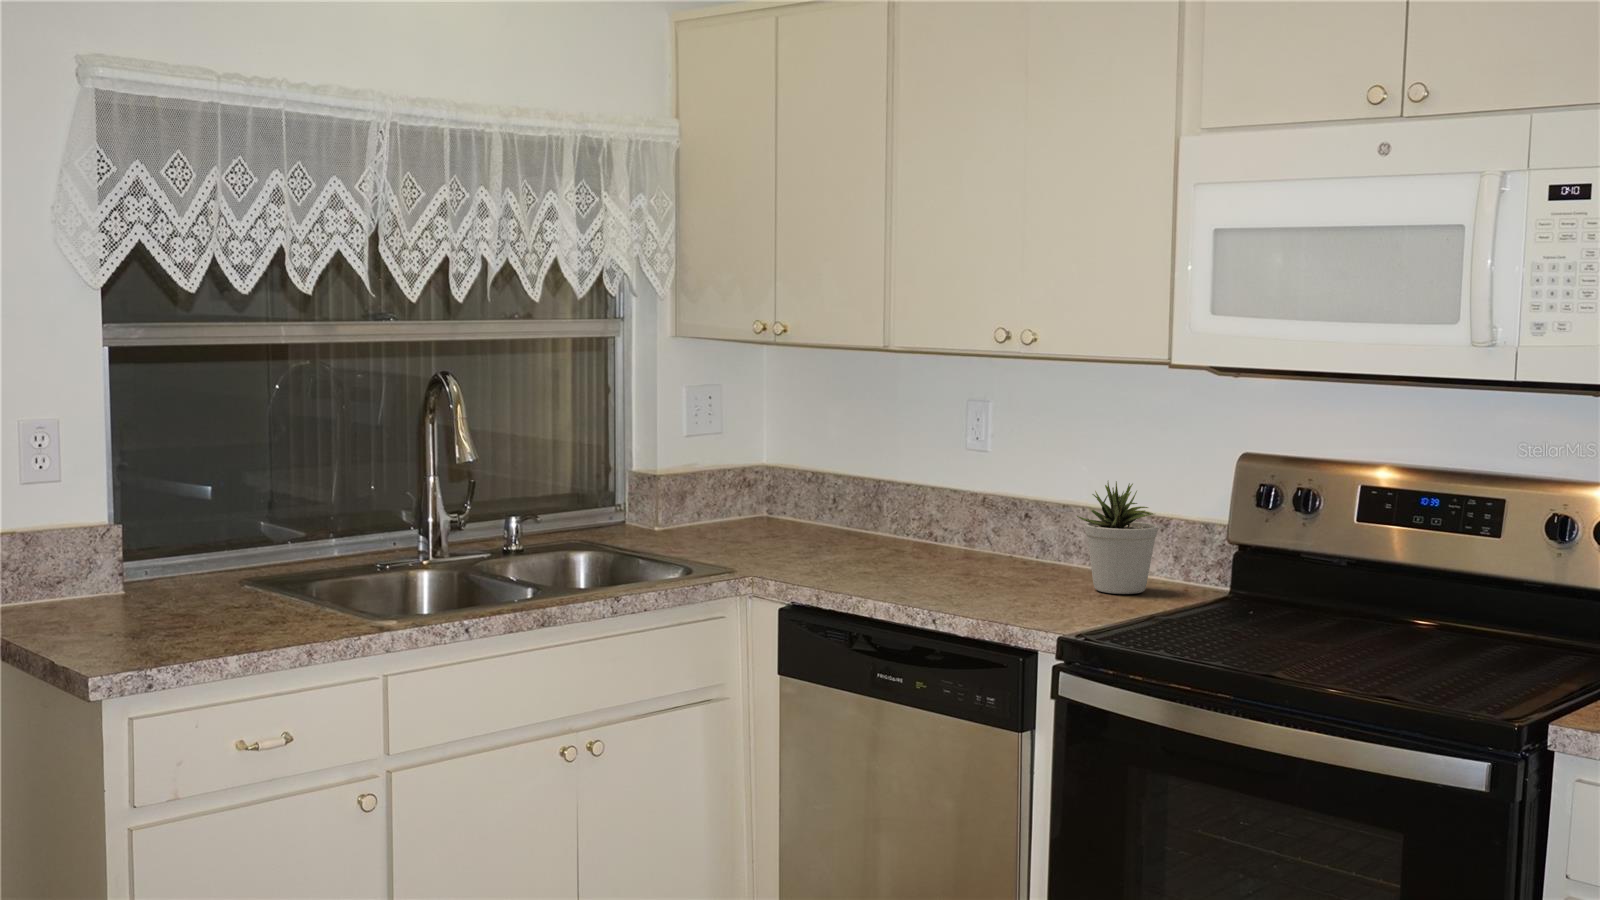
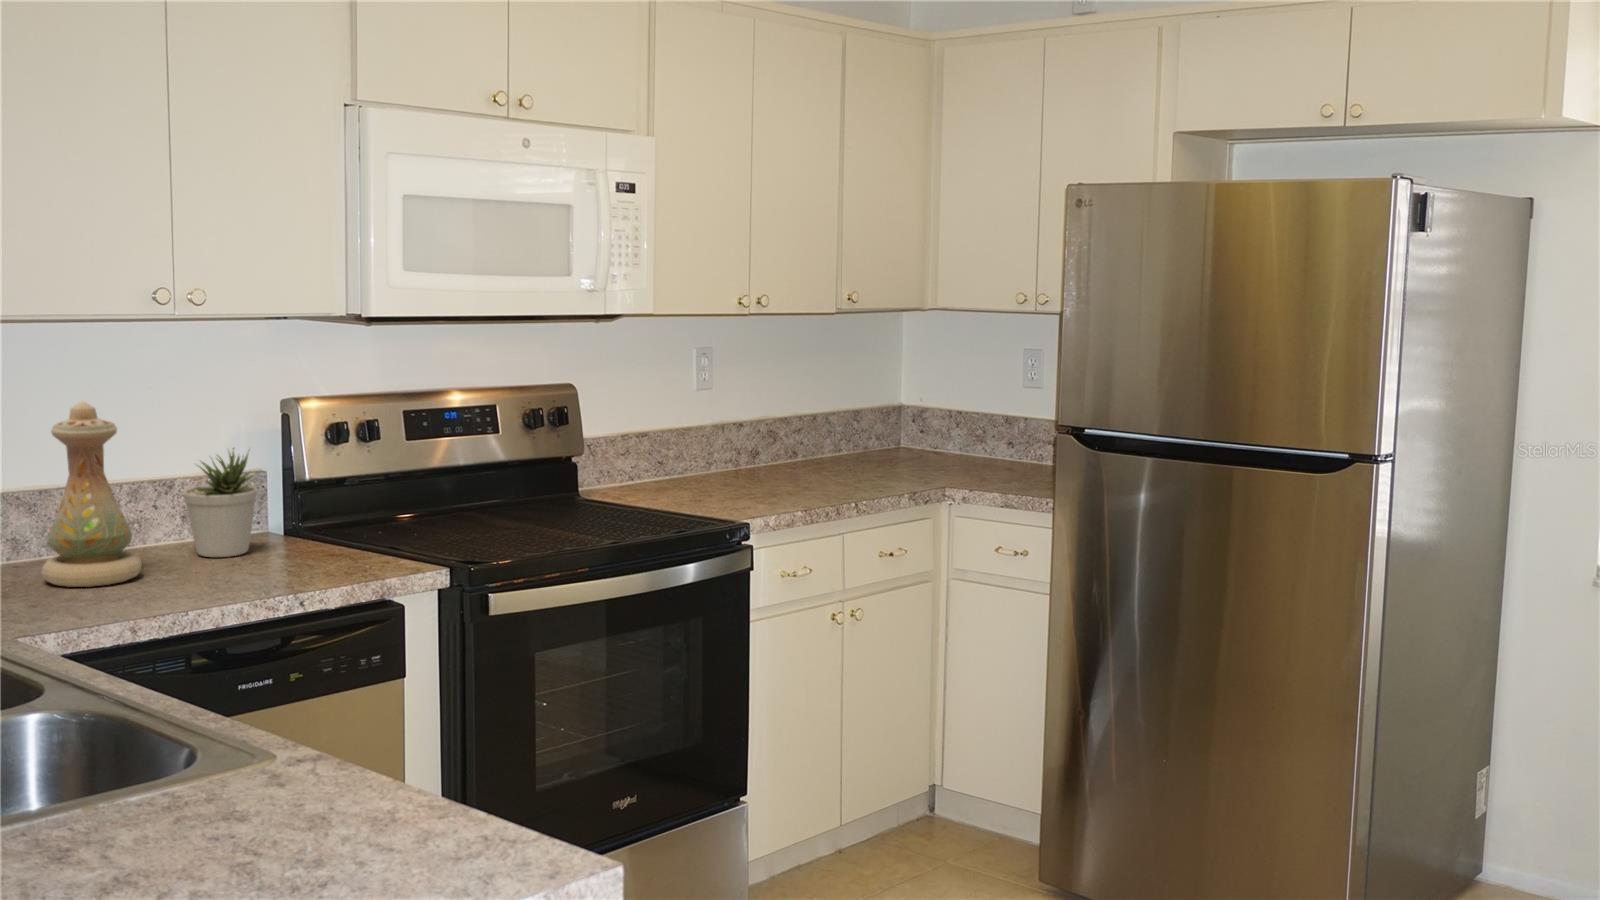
vase: none [941,414,1024,580] -> present [41,401,142,587]

